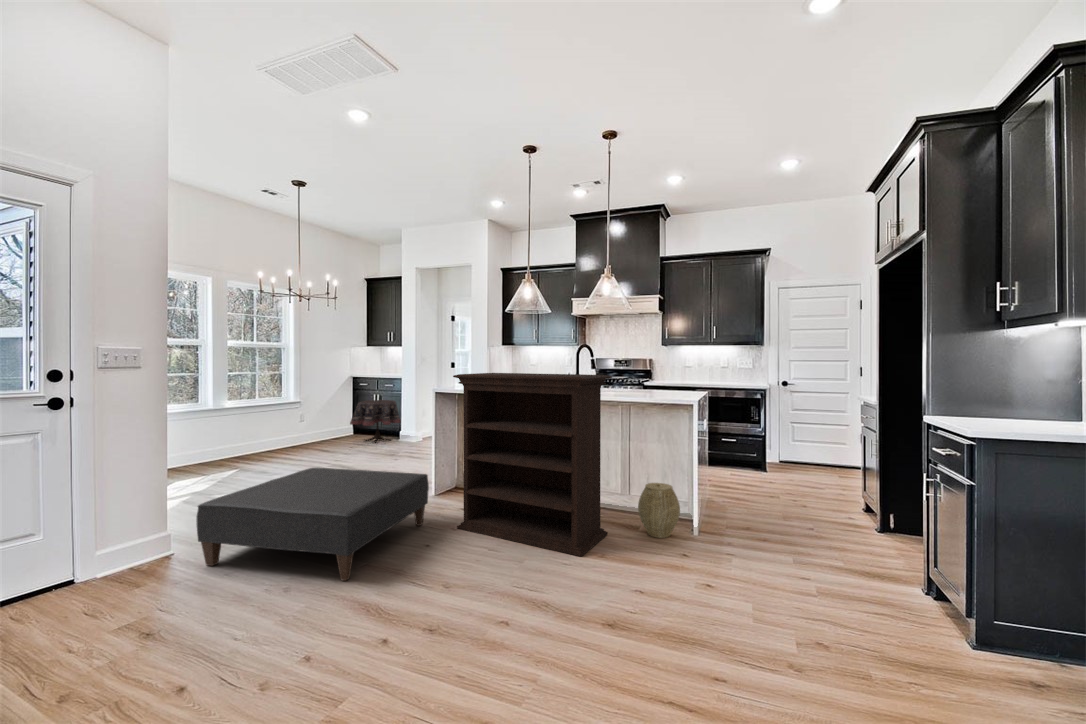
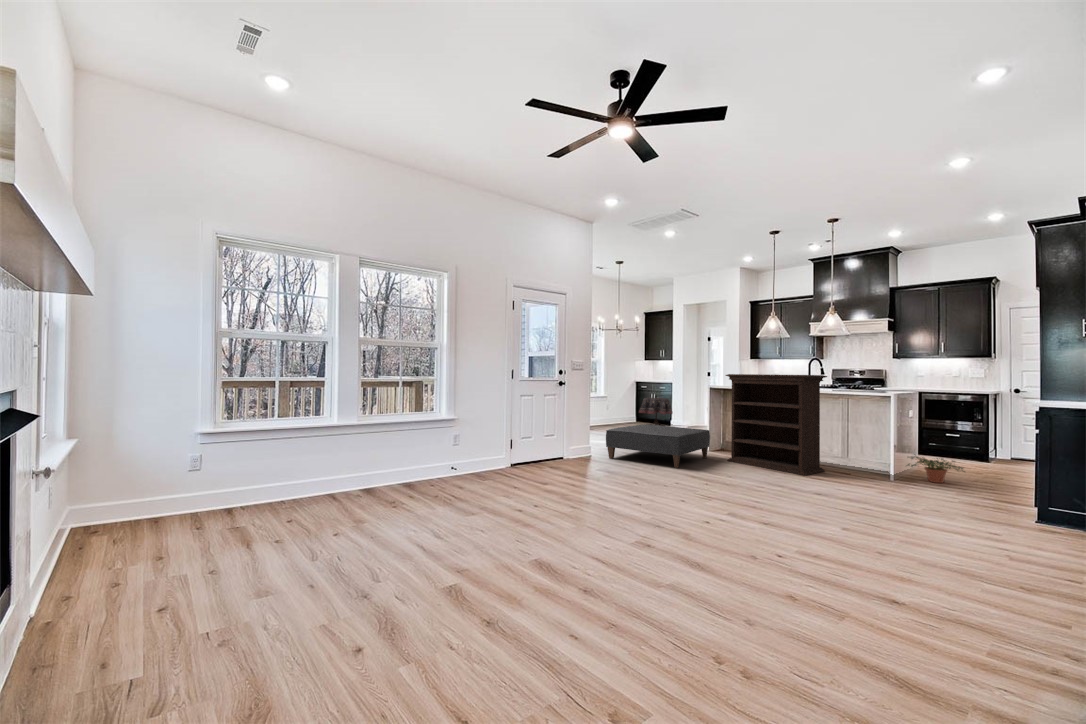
woven basket: present [638,483,680,538] -> none [847,443,877,476]
potted plant: none [713,493,793,537] -> present [907,456,964,483]

